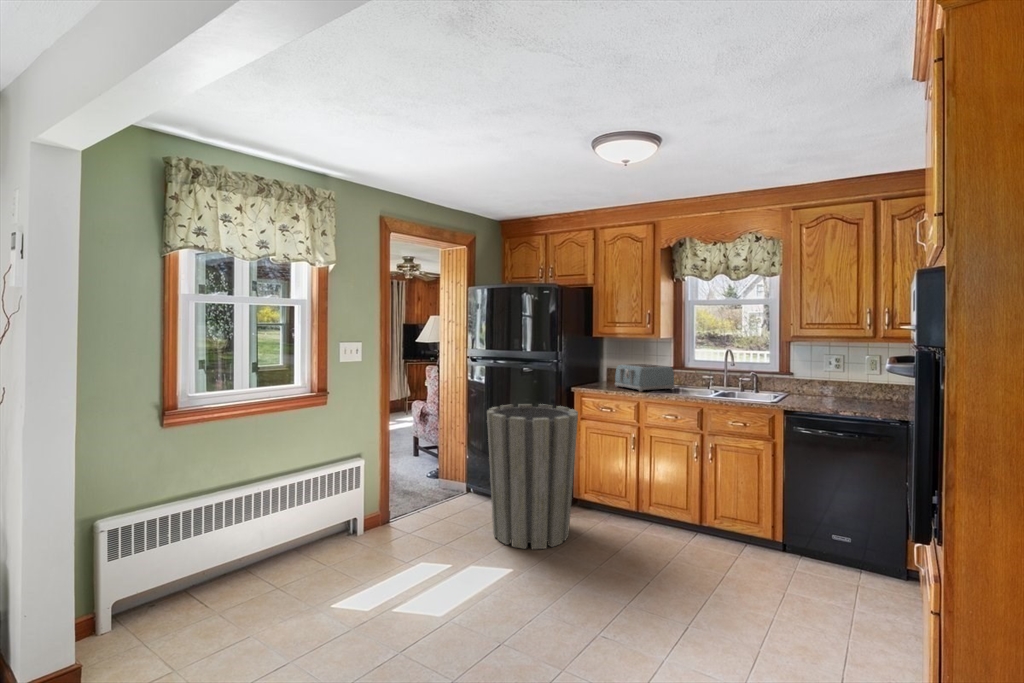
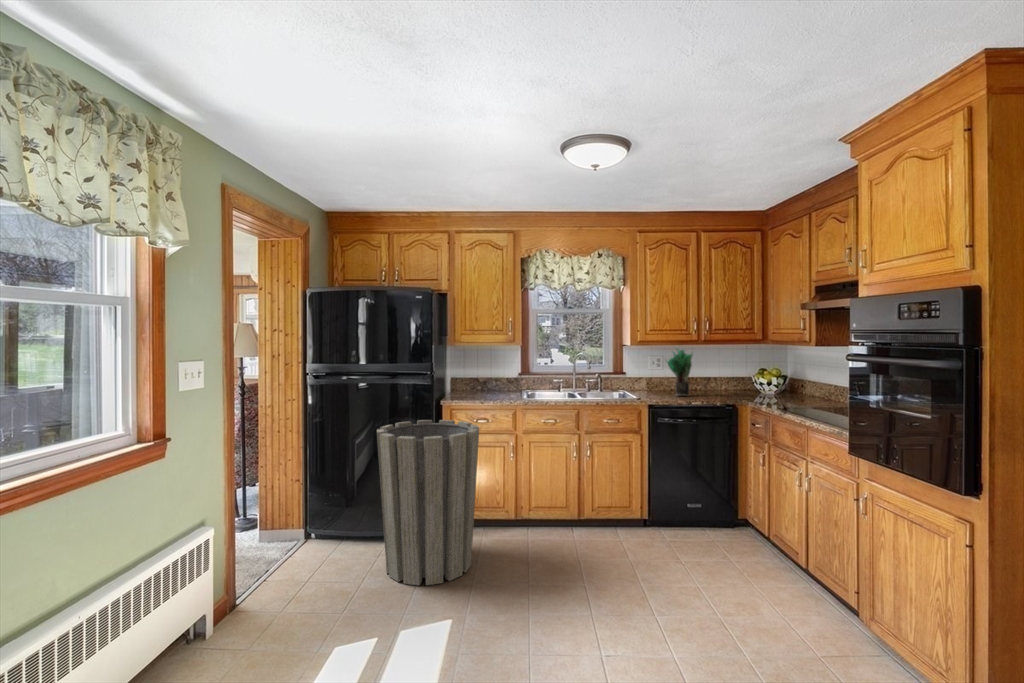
potted plant: none [837,349,883,412] -> present [667,349,693,396]
toaster: present [615,364,674,391] -> none [471,370,525,397]

